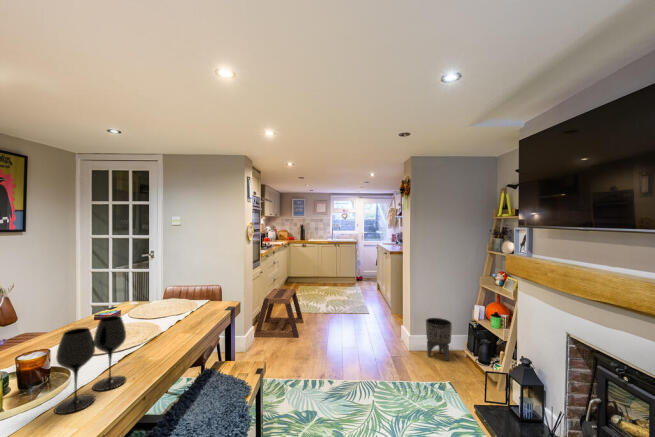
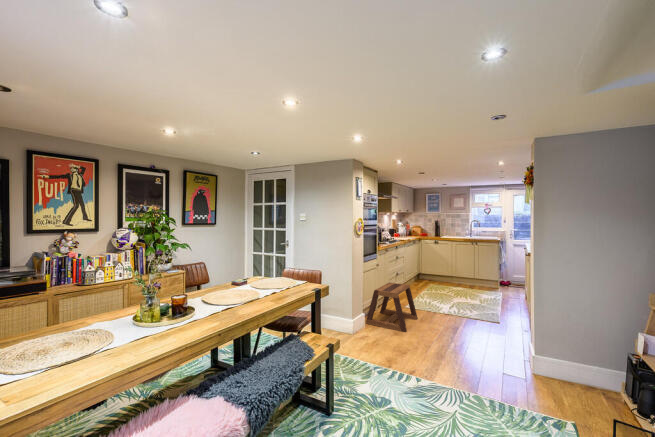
wine glass: present [54,316,126,414] -> none [172,283,215,336]
planter: present [426,318,452,361] -> none [552,340,592,398]

